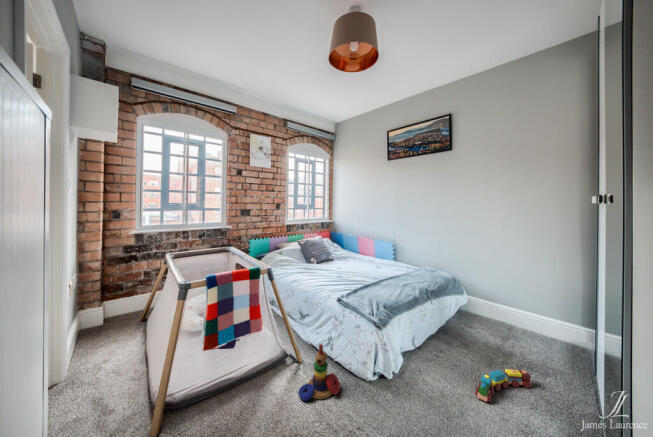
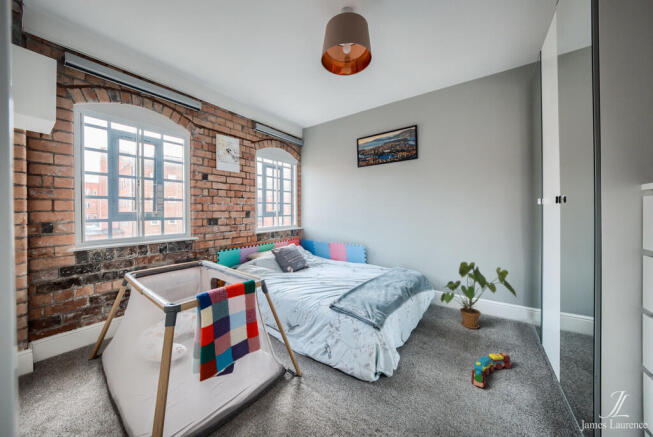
house plant: none [465,267,556,341] -> present [441,262,516,329]
stacking toy: present [298,344,340,401] -> none [308,355,350,420]

